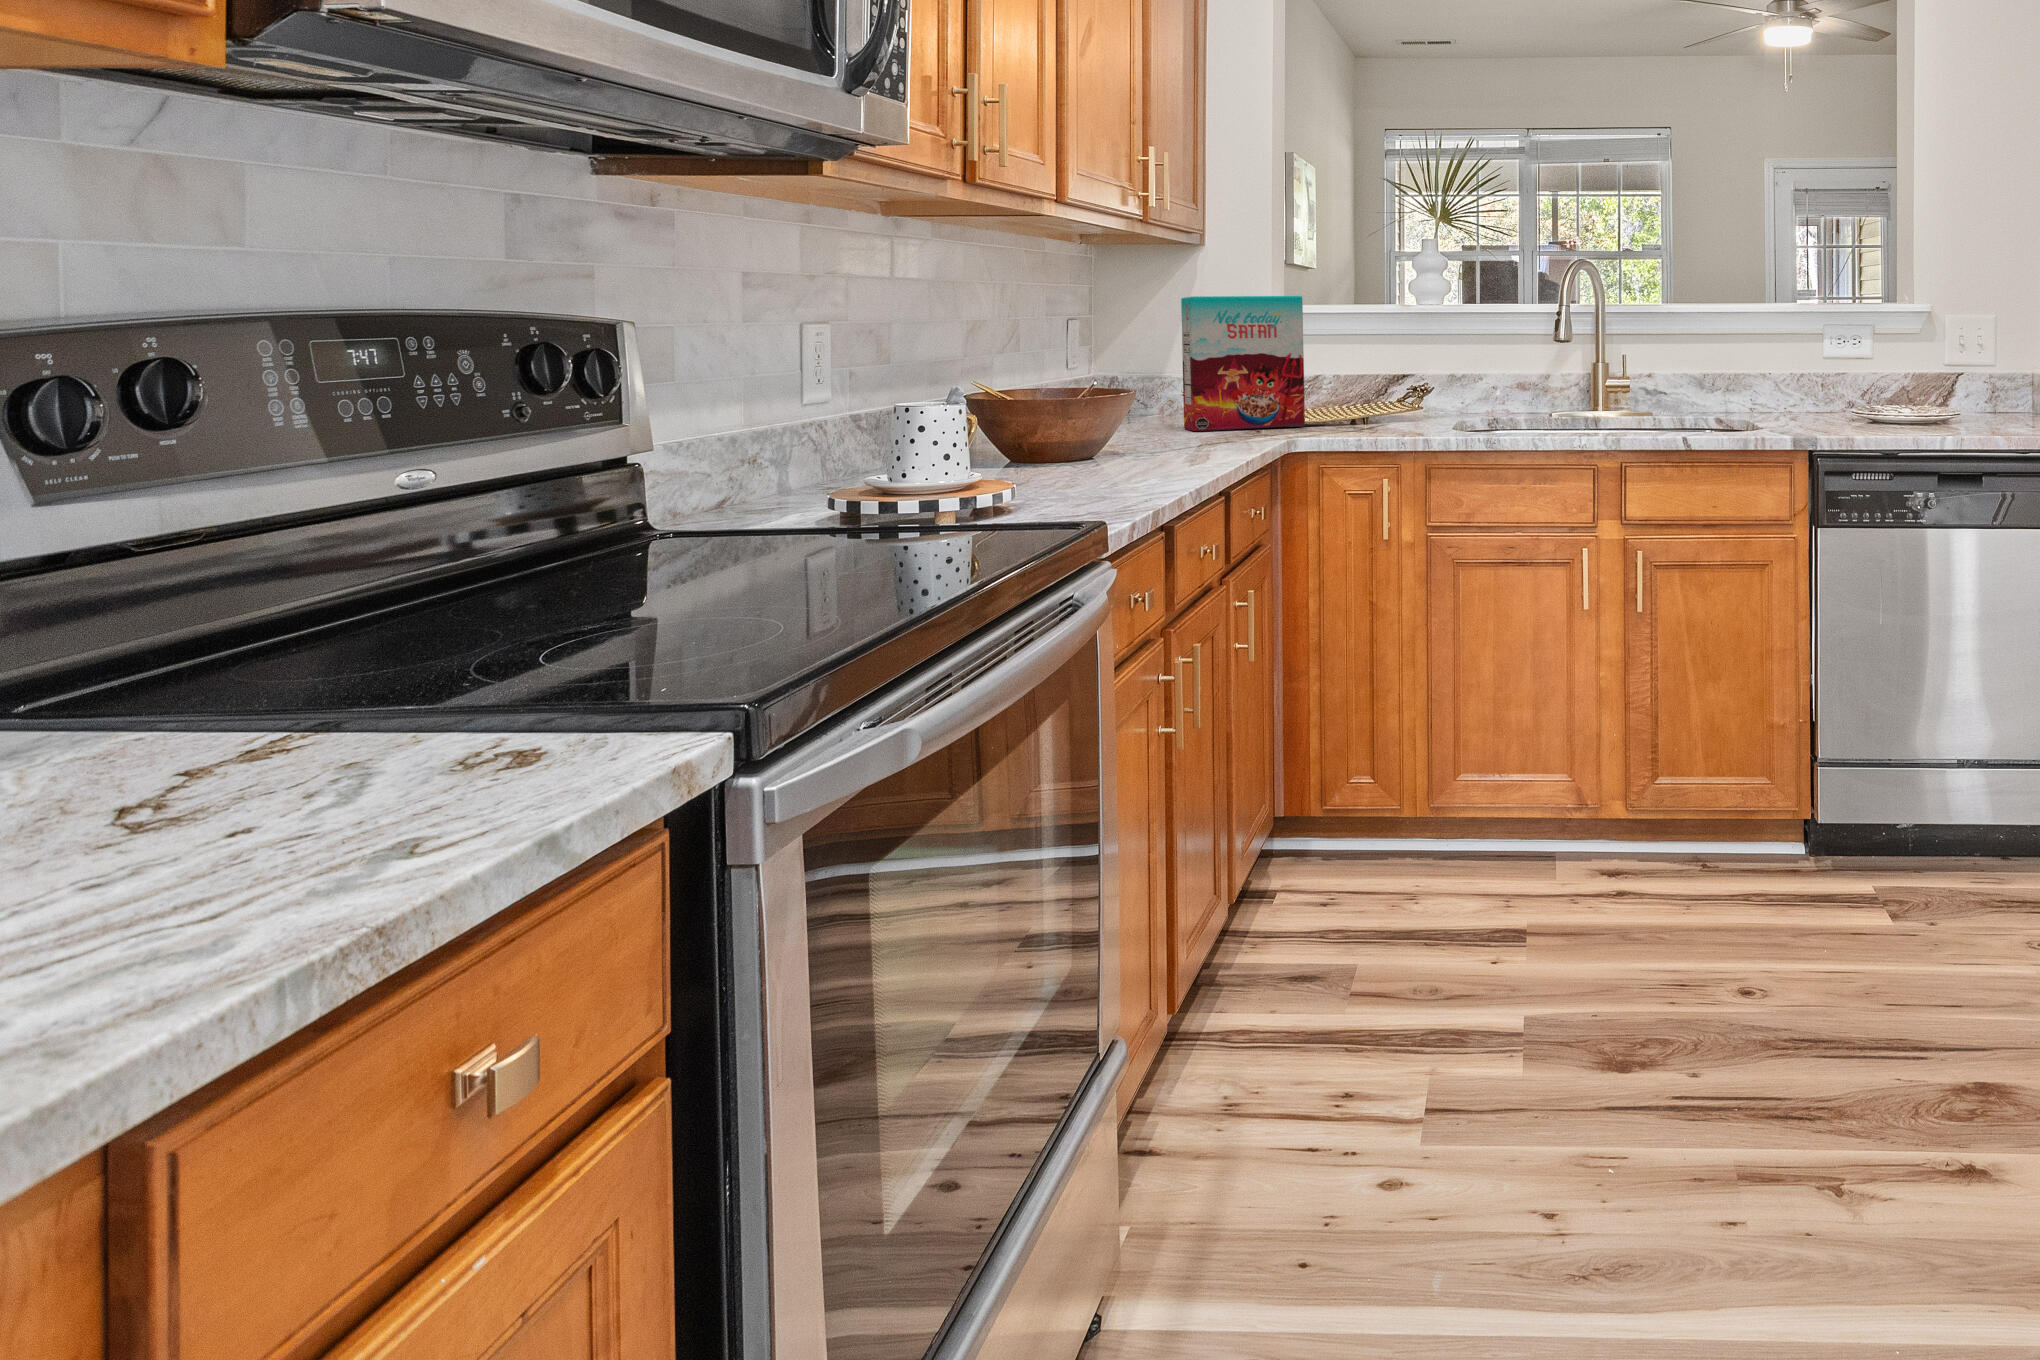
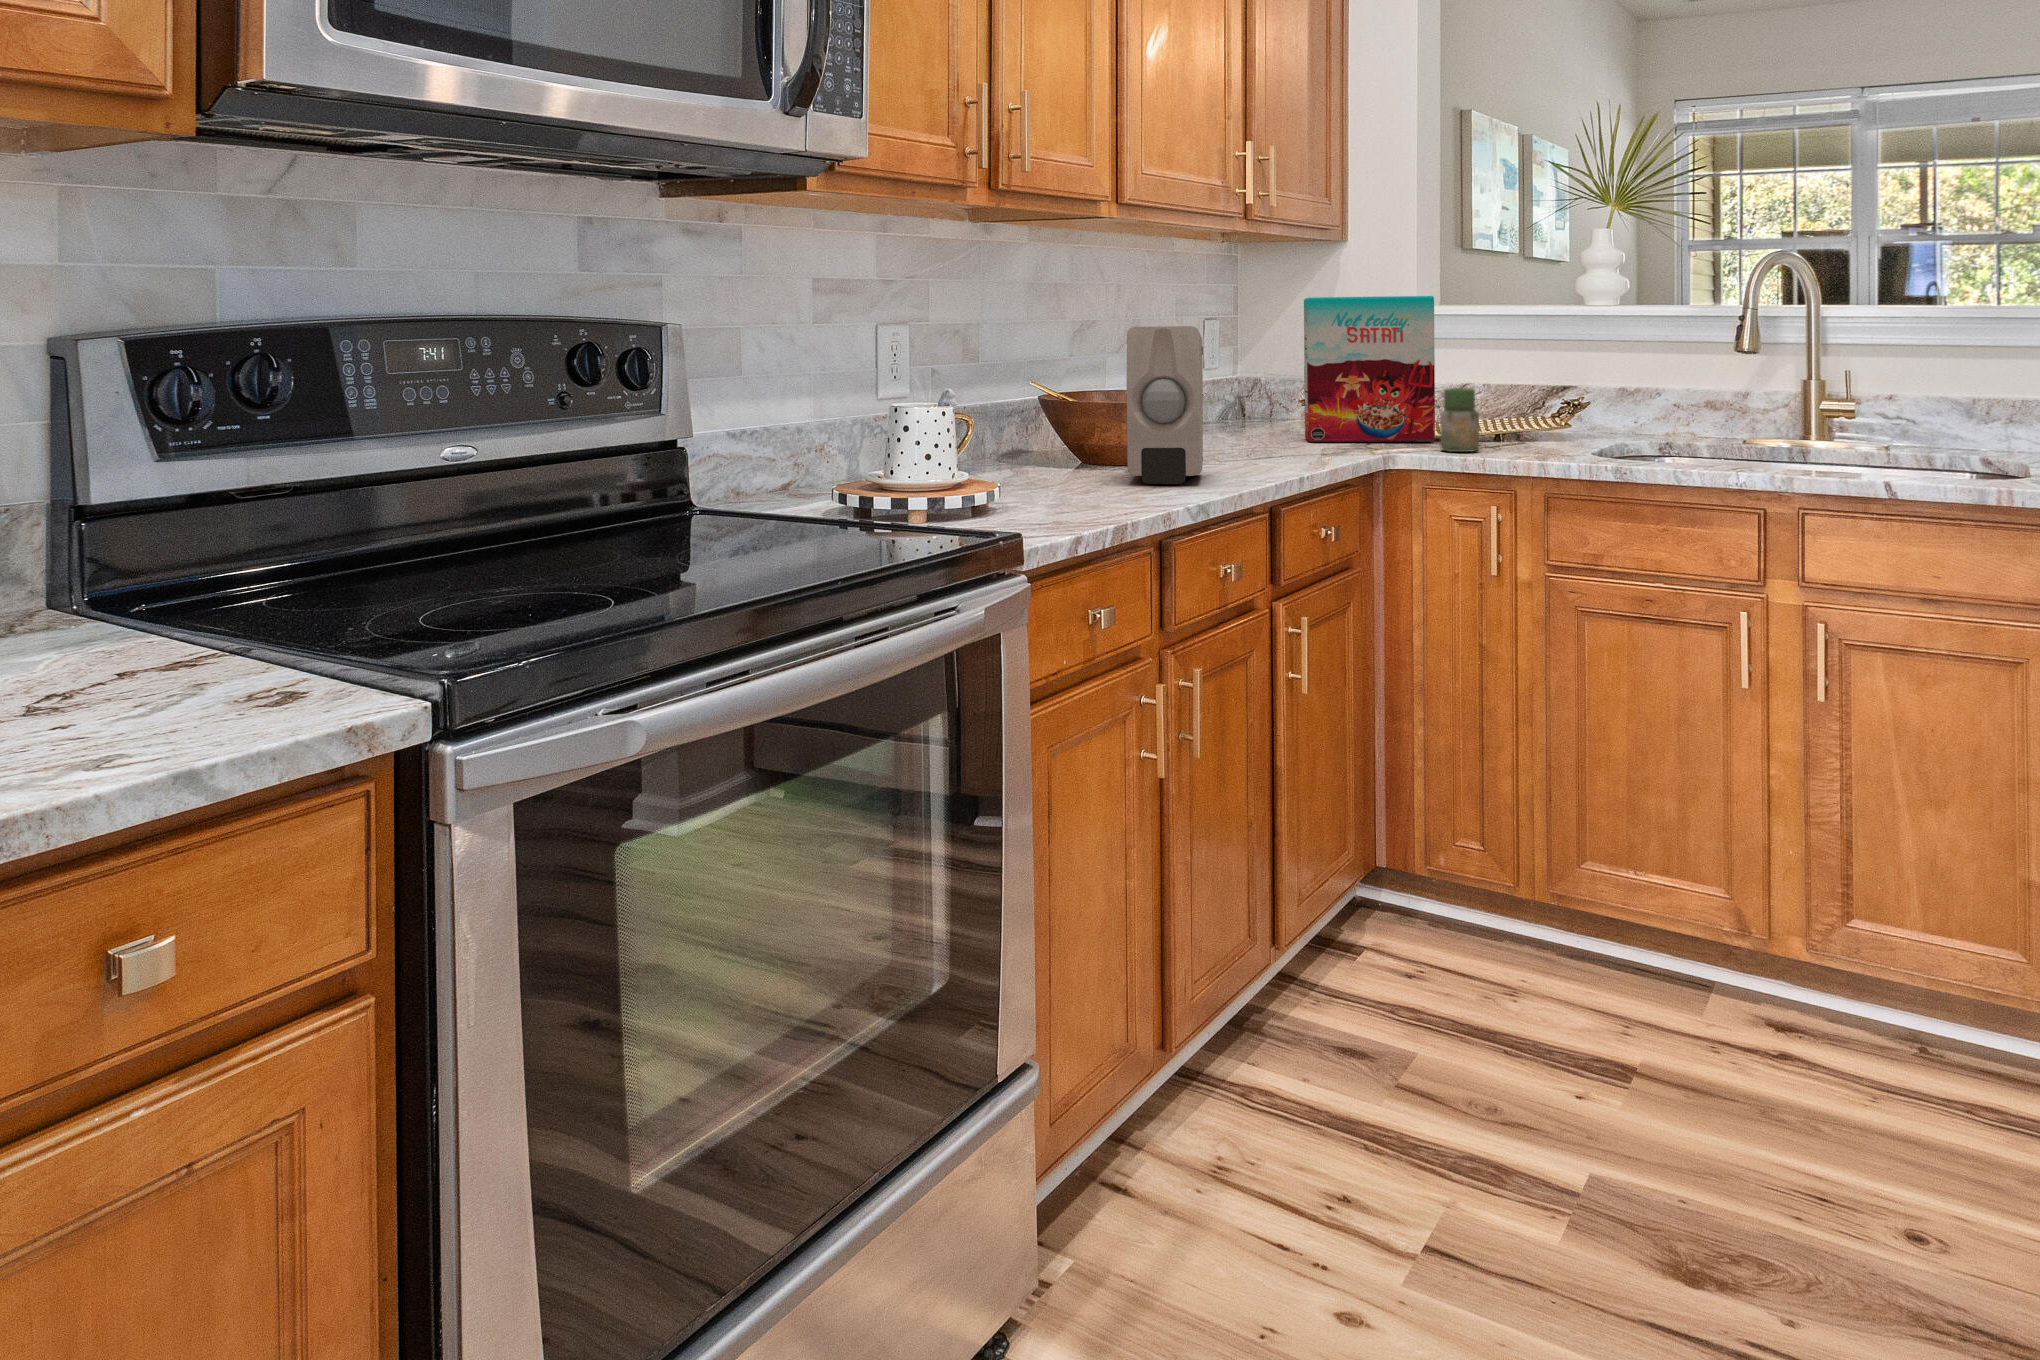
soap dispenser: none [1078,322,1164,474] -> present [1127,326,1203,484]
jar: none [1320,378,1354,434] -> present [1440,388,1479,452]

